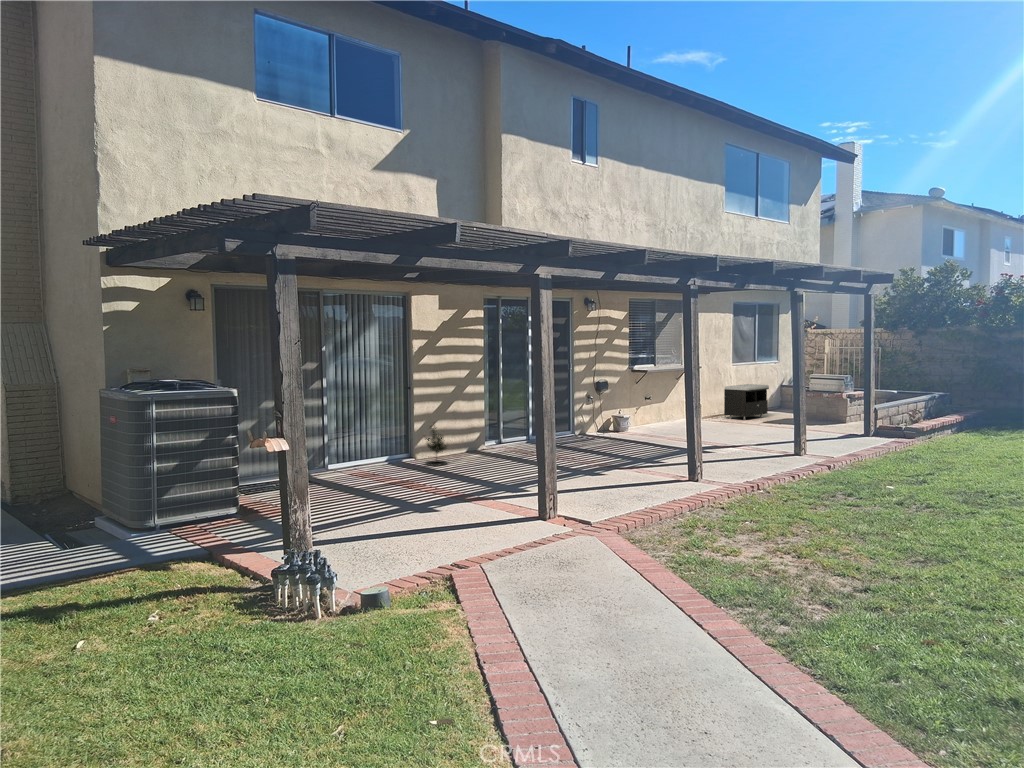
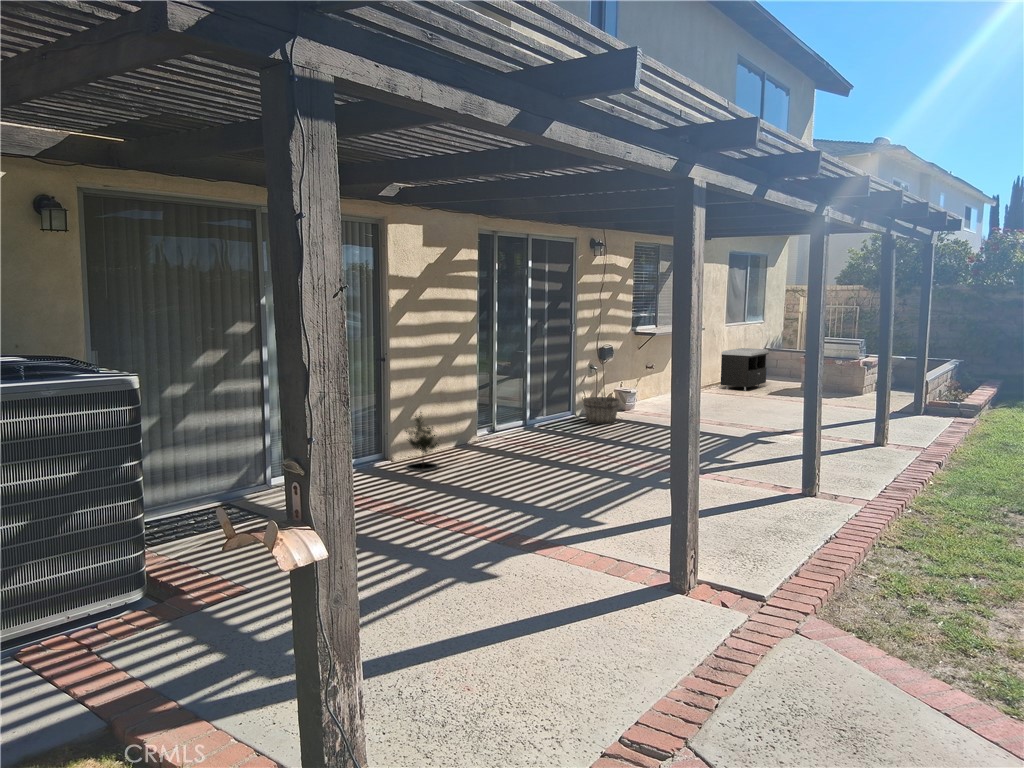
wooden bucket: none [581,415,609,441] -> present [583,393,619,424]

